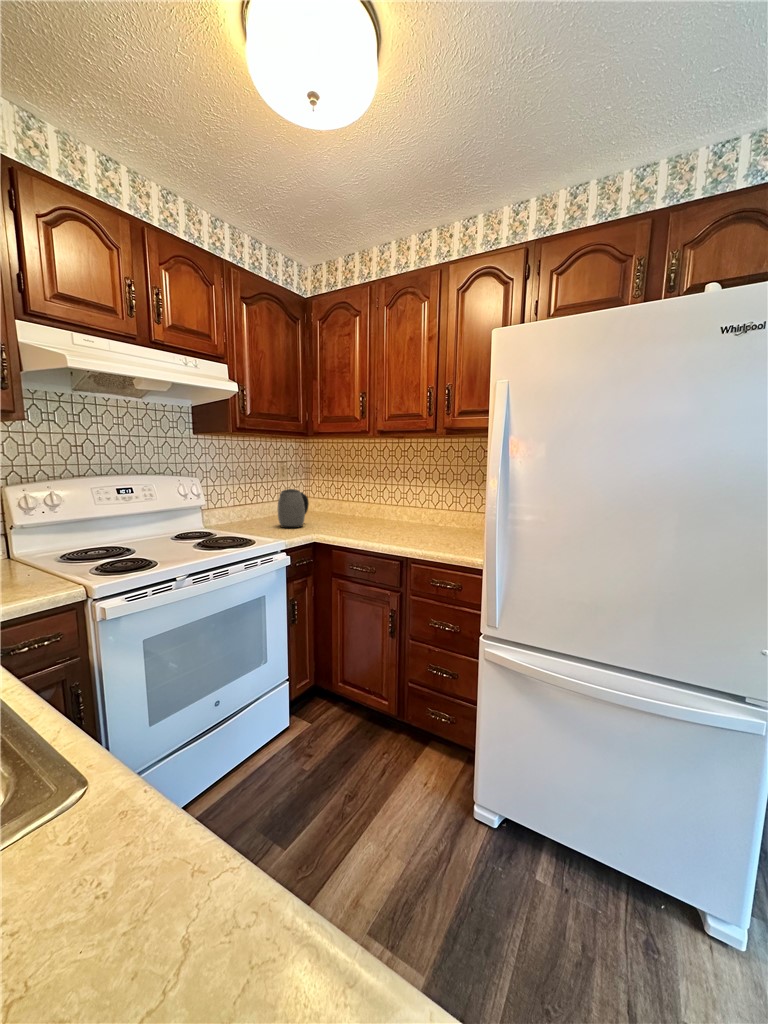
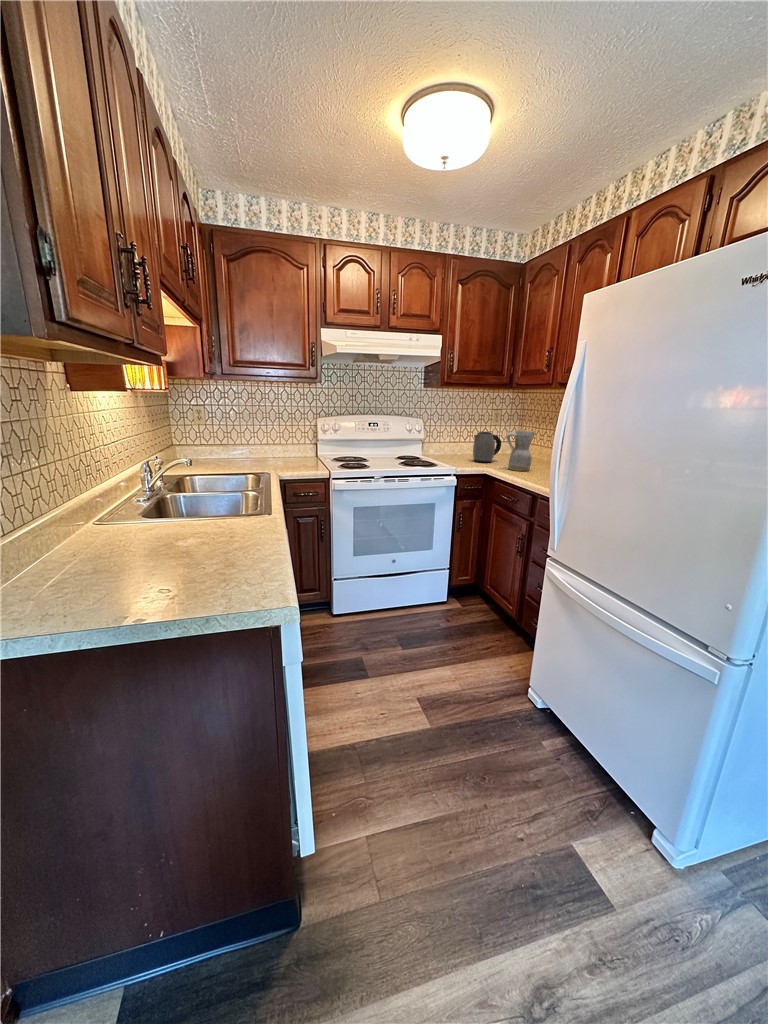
ceramic pitcher: none [330,485,359,533] -> present [507,430,535,471]

